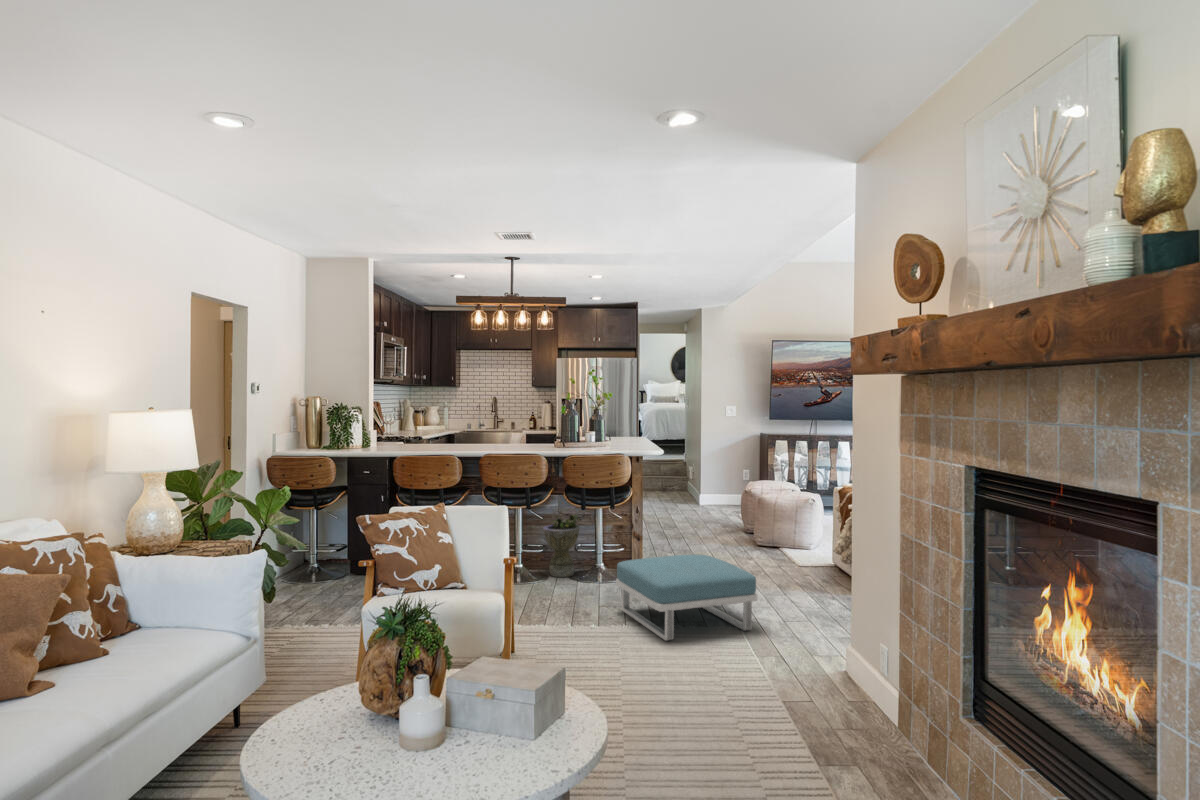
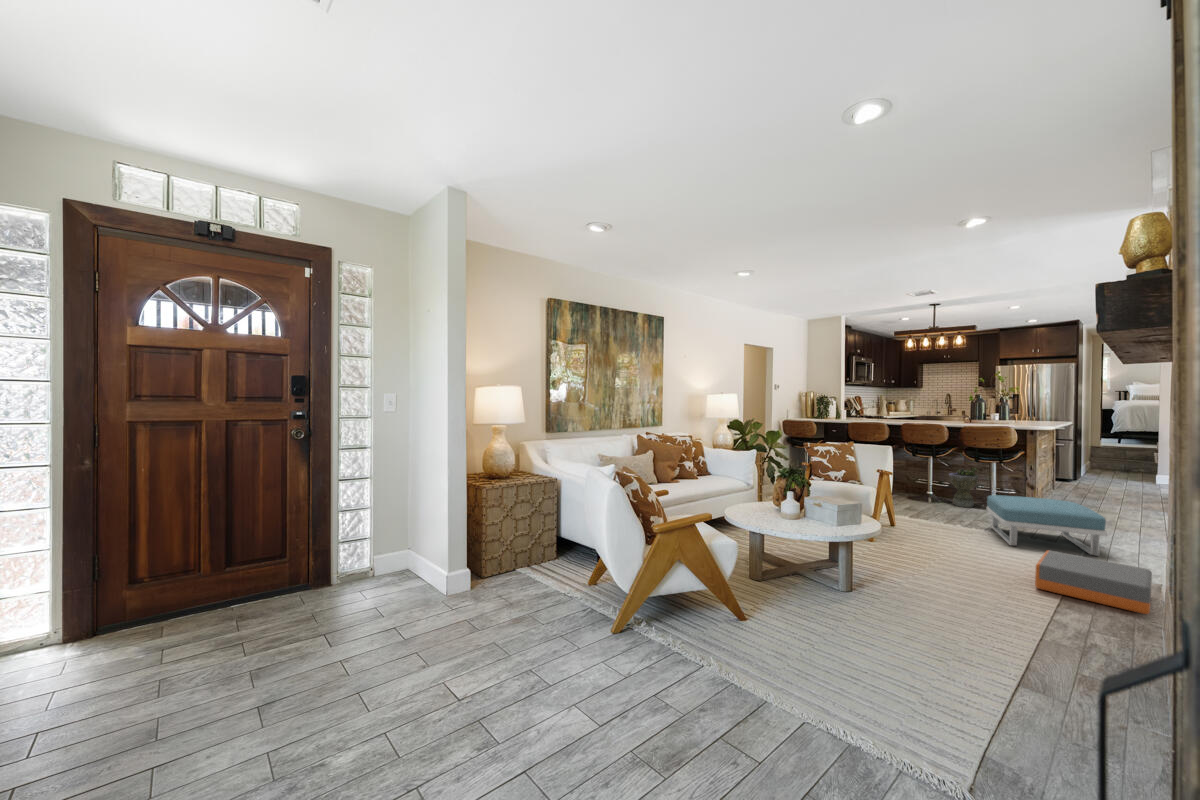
storage box: none [741,650,881,728] -> present [1035,550,1152,614]

